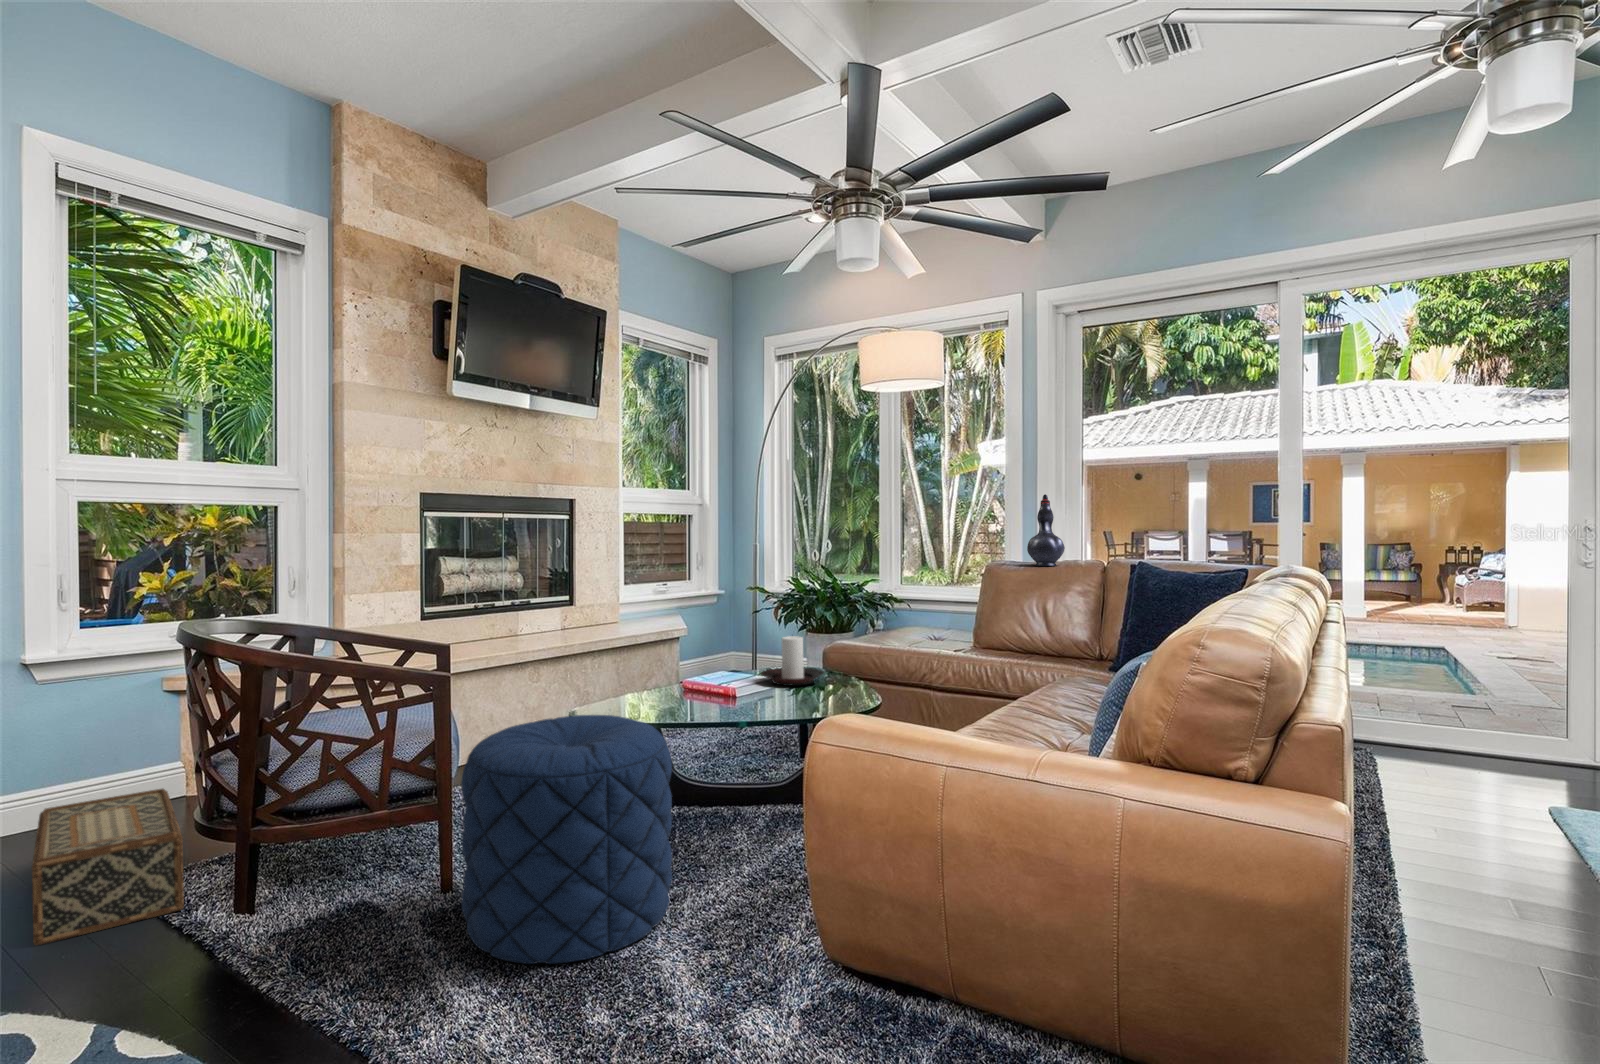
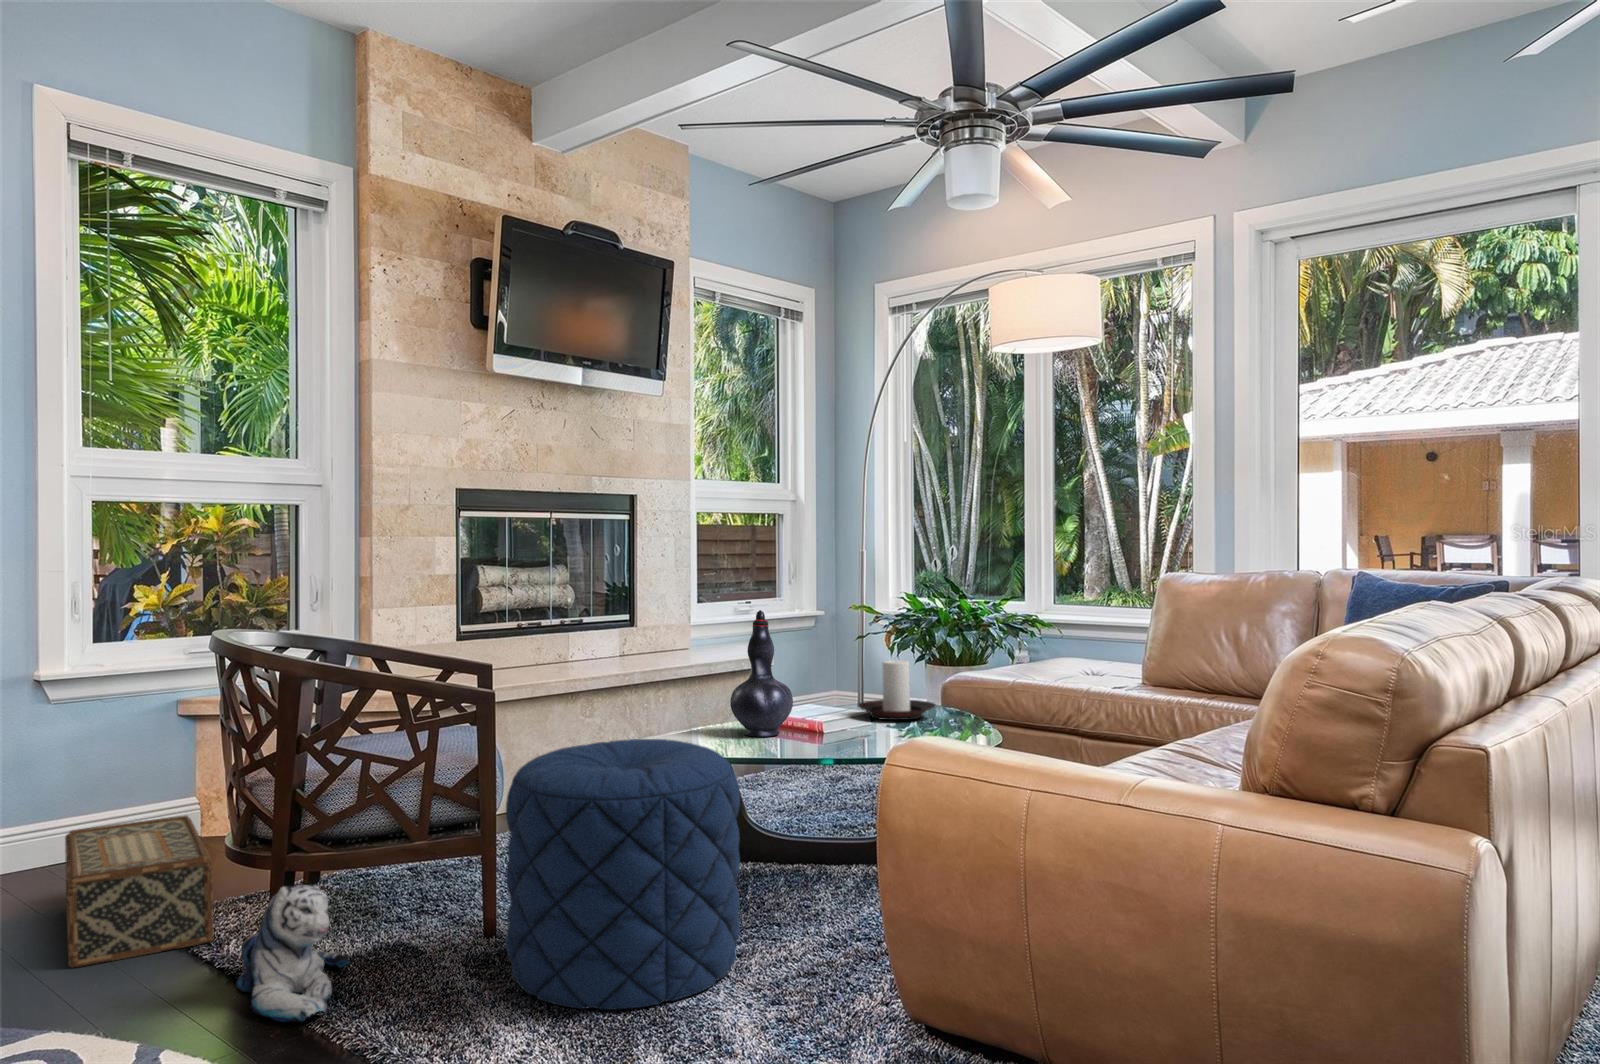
decorative vase: present [1027,494,1065,566] -> present [730,610,793,737]
plush toy: none [199,861,315,995] -> present [235,884,349,1022]

